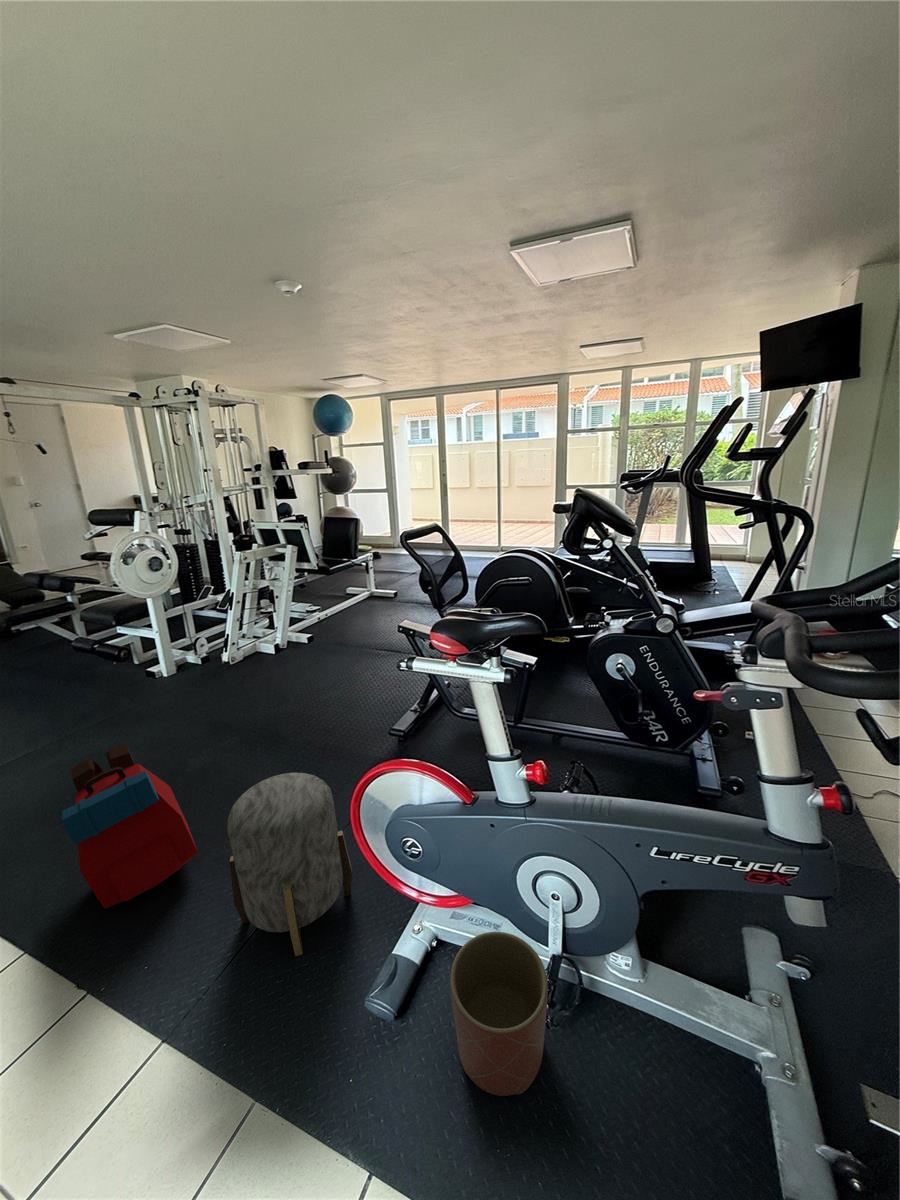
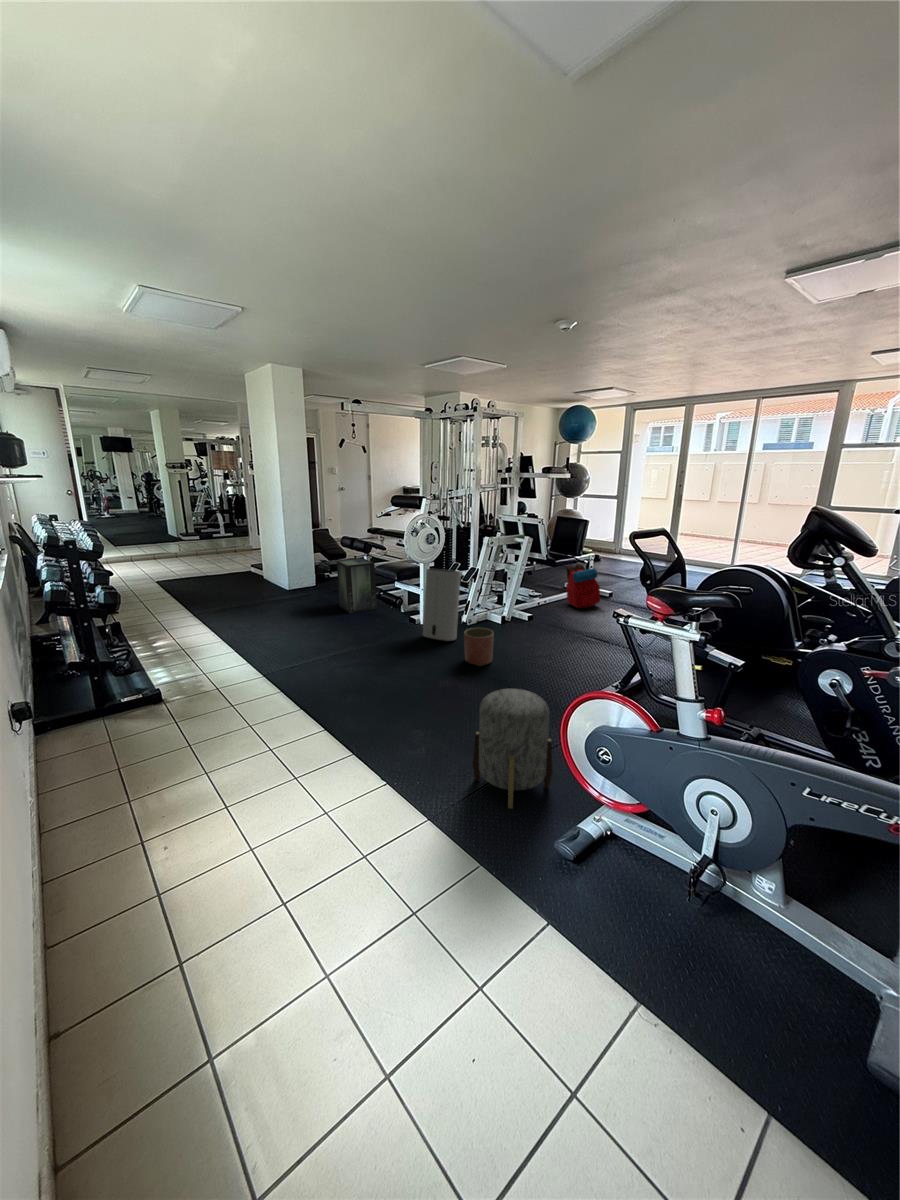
storage box: none [9,600,93,683] -> present [337,558,377,613]
air purifier: none [152,602,214,696] -> present [423,569,461,641]
backpack: present [62,744,198,909] -> present [566,564,600,608]
planter: present [450,932,548,1096] -> present [464,628,494,666]

